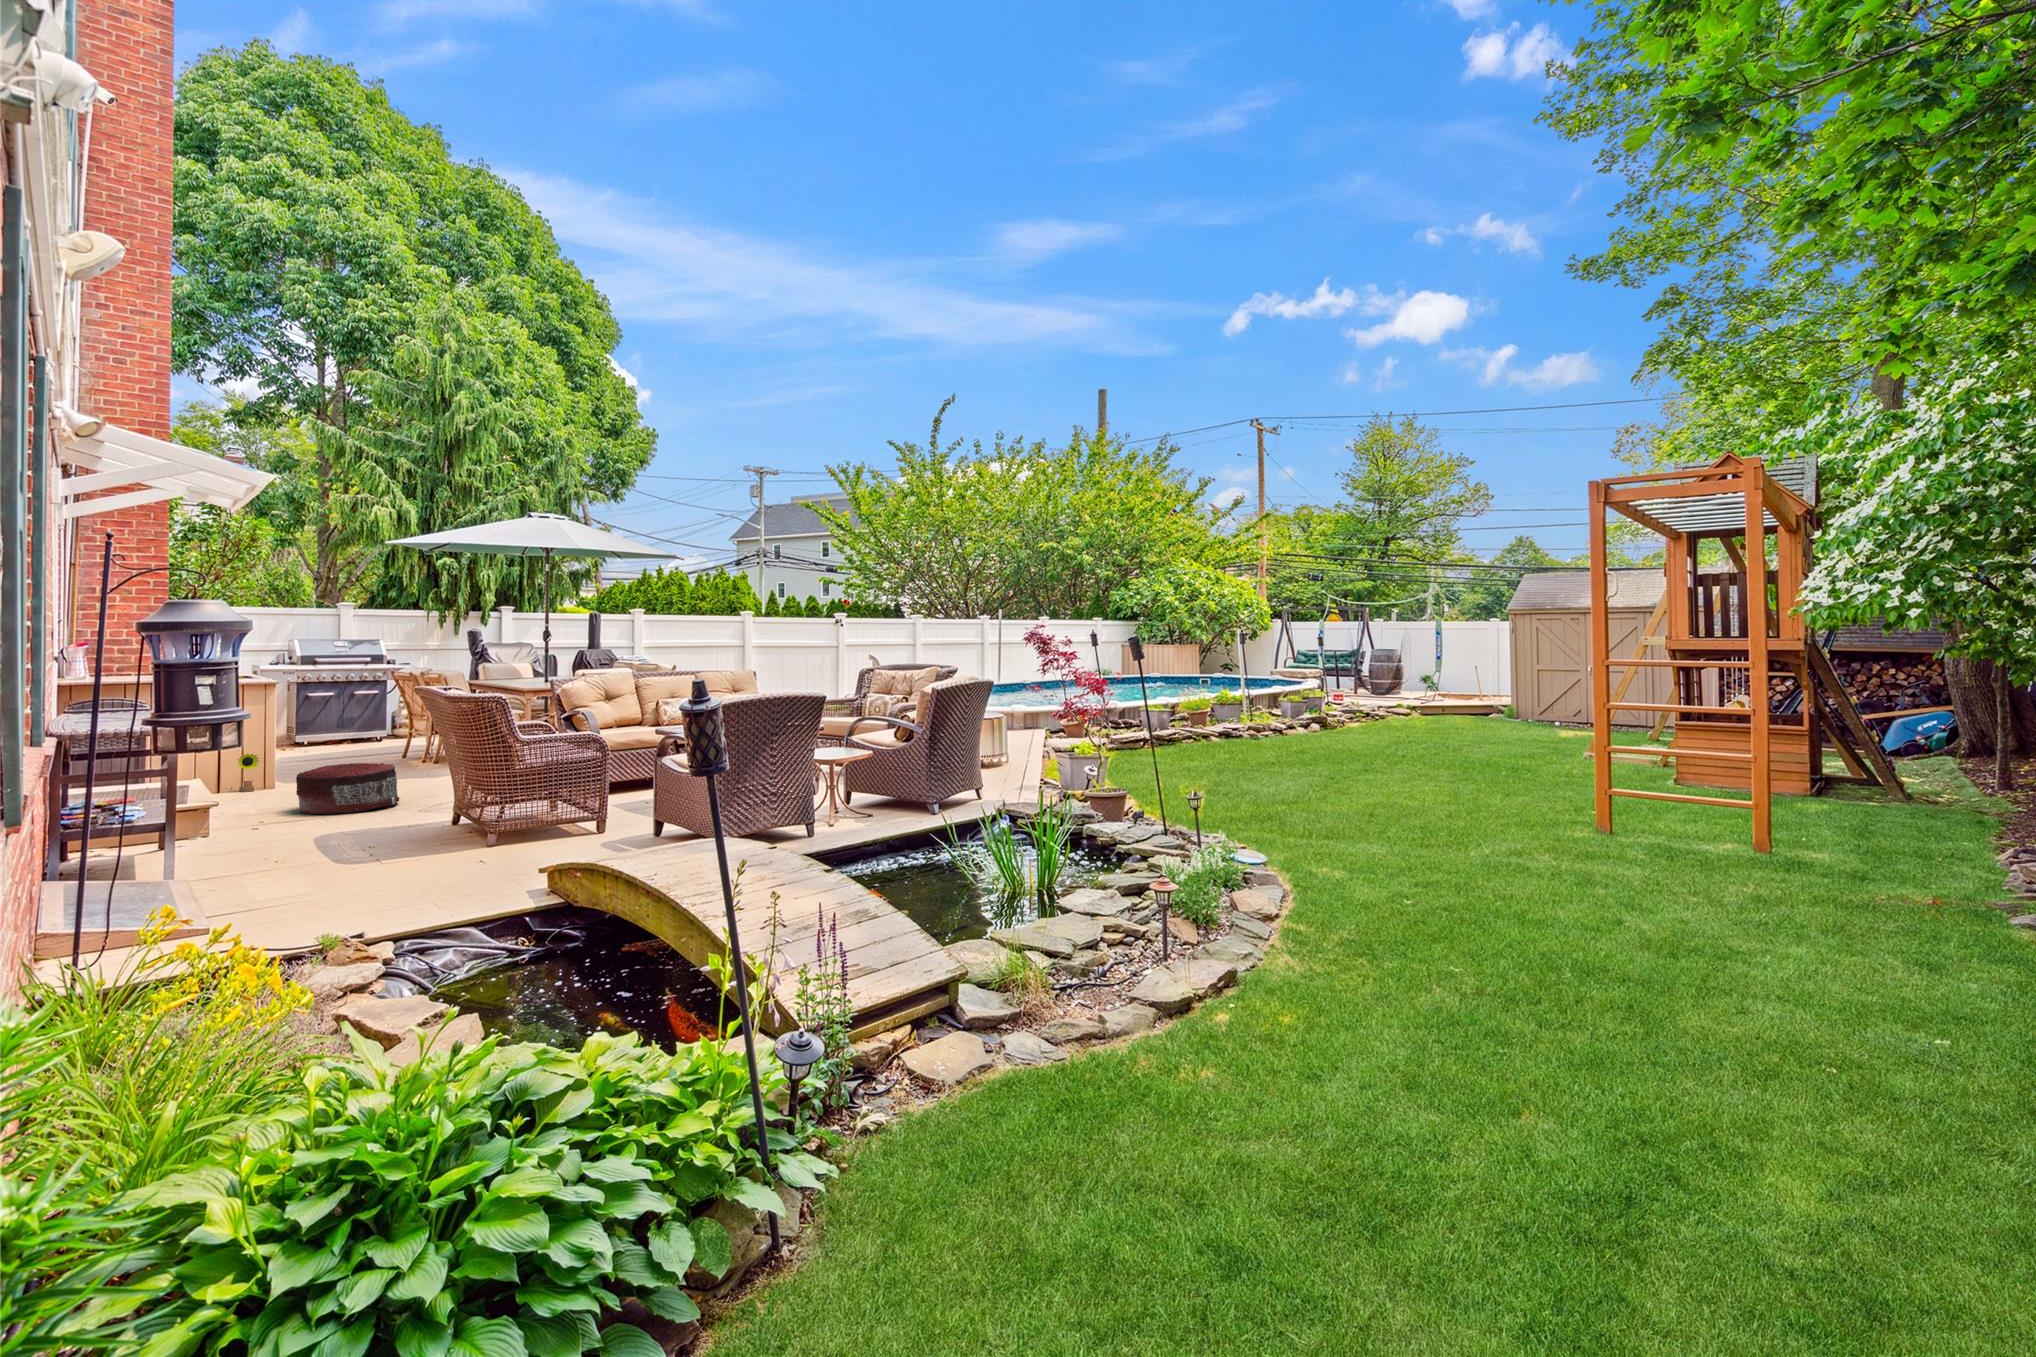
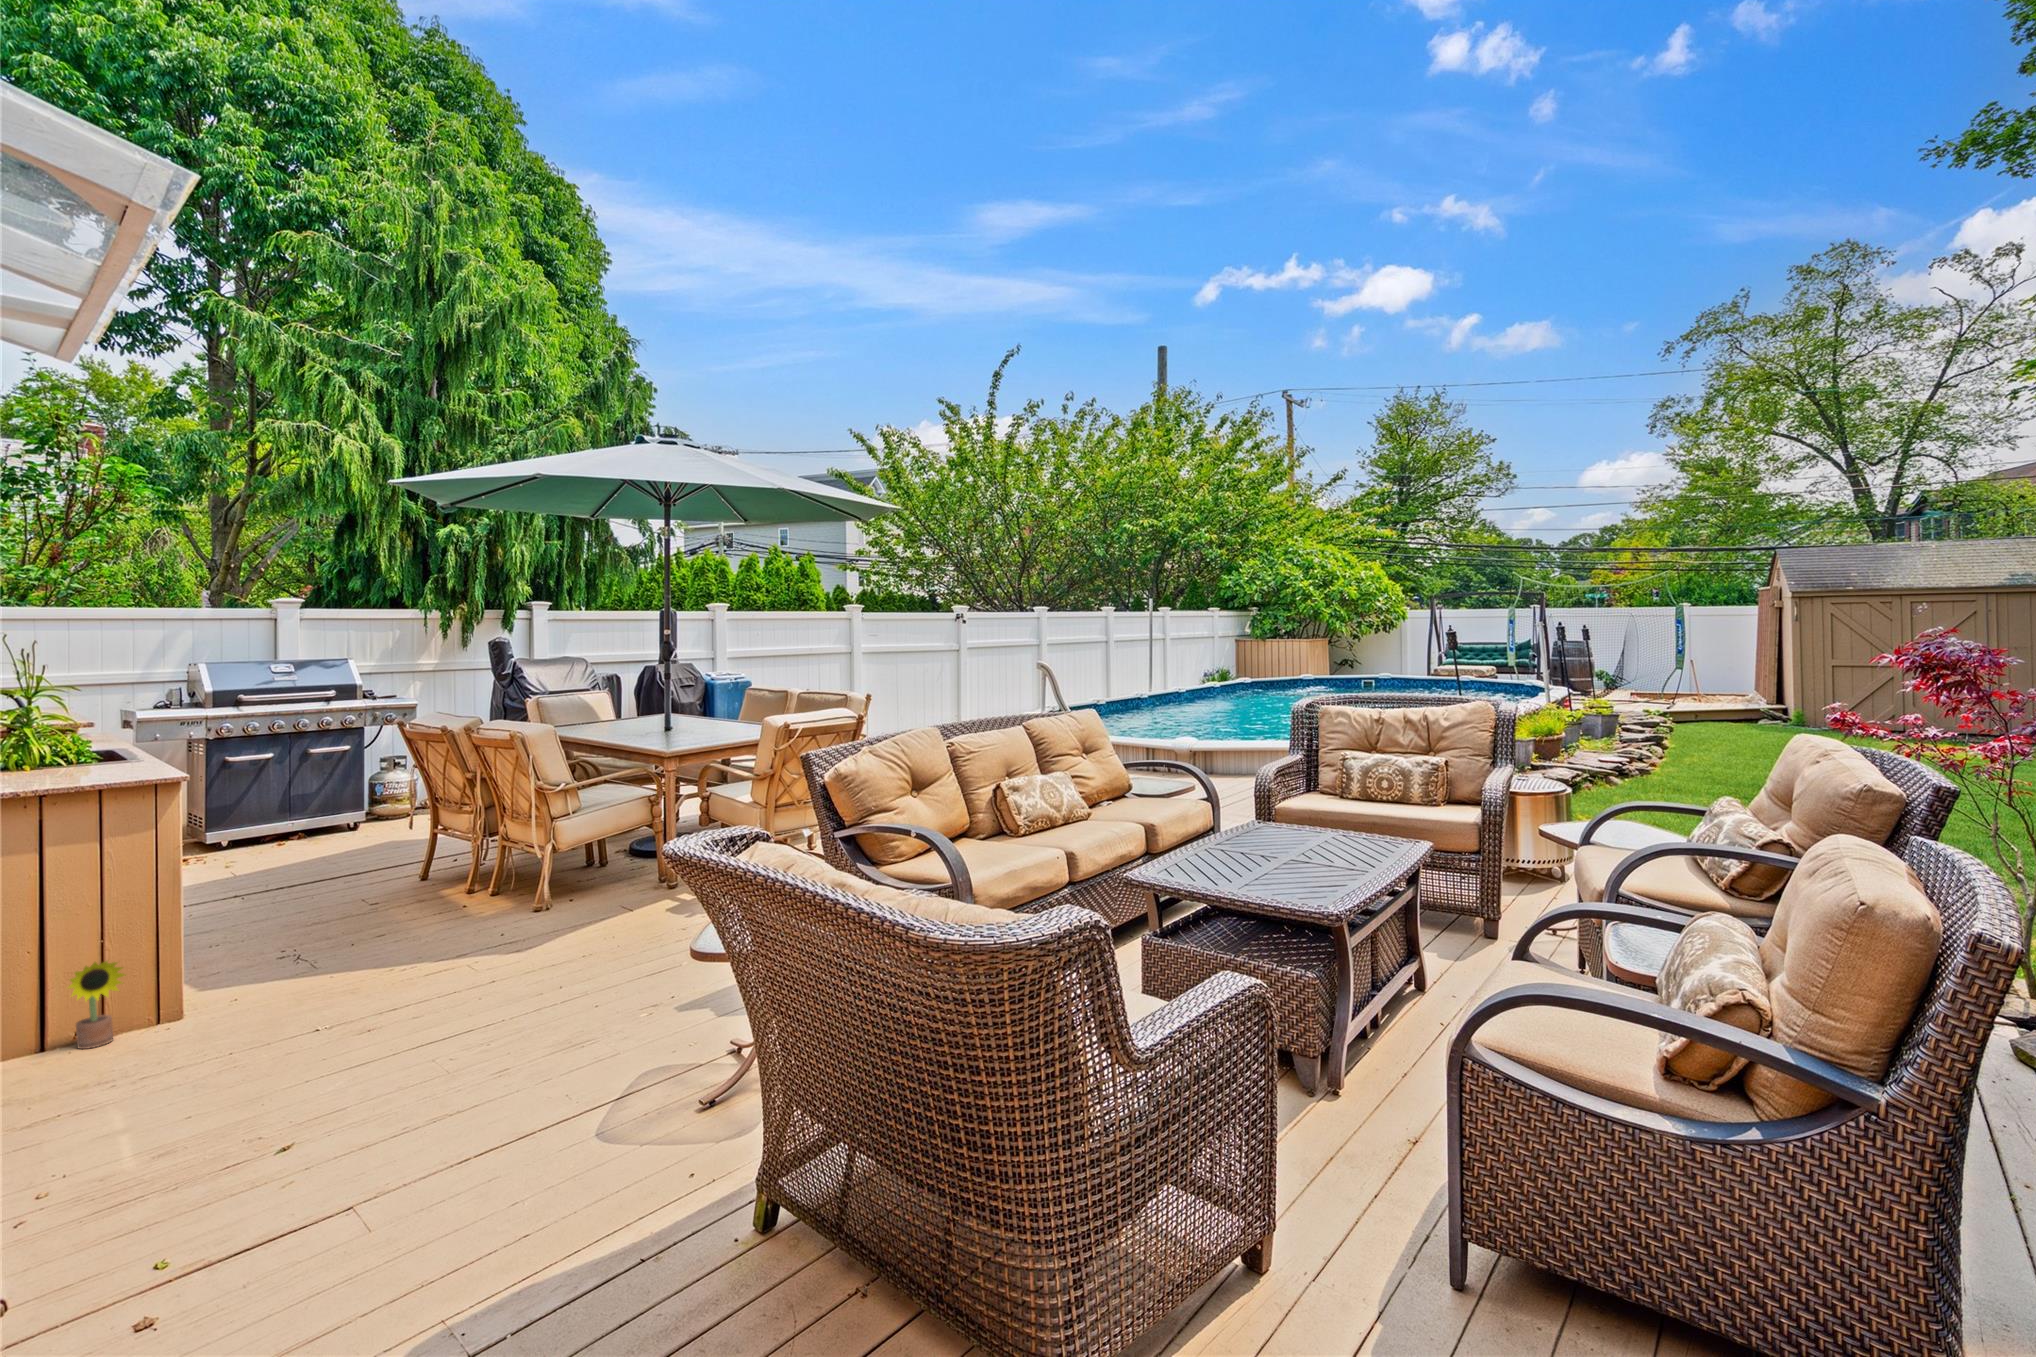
pouf: present [296,763,400,814] -> none [216,1011,487,1215]

